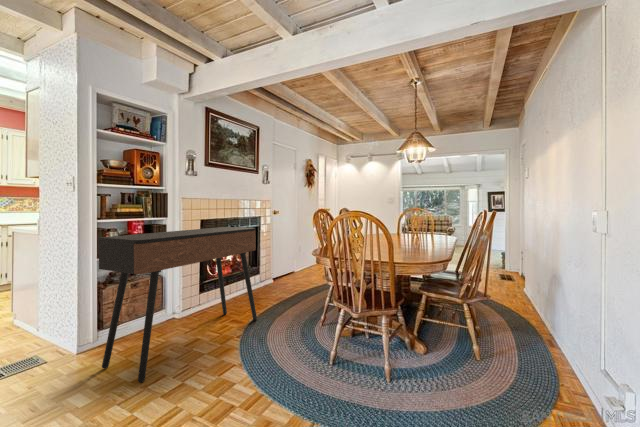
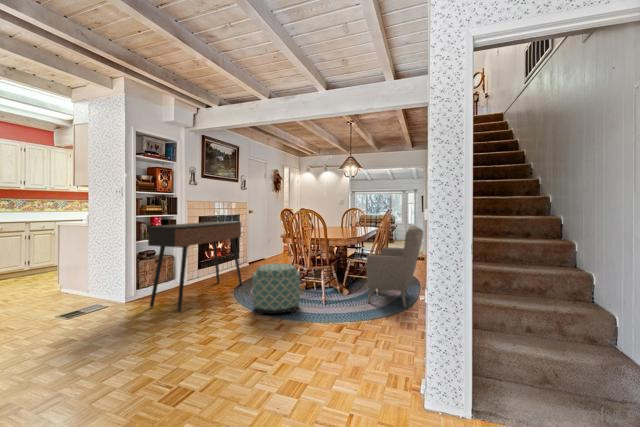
armchair: none [466,237,583,397] -> present [367,226,423,307]
ottoman: none [261,301,345,404] -> present [252,263,300,315]

